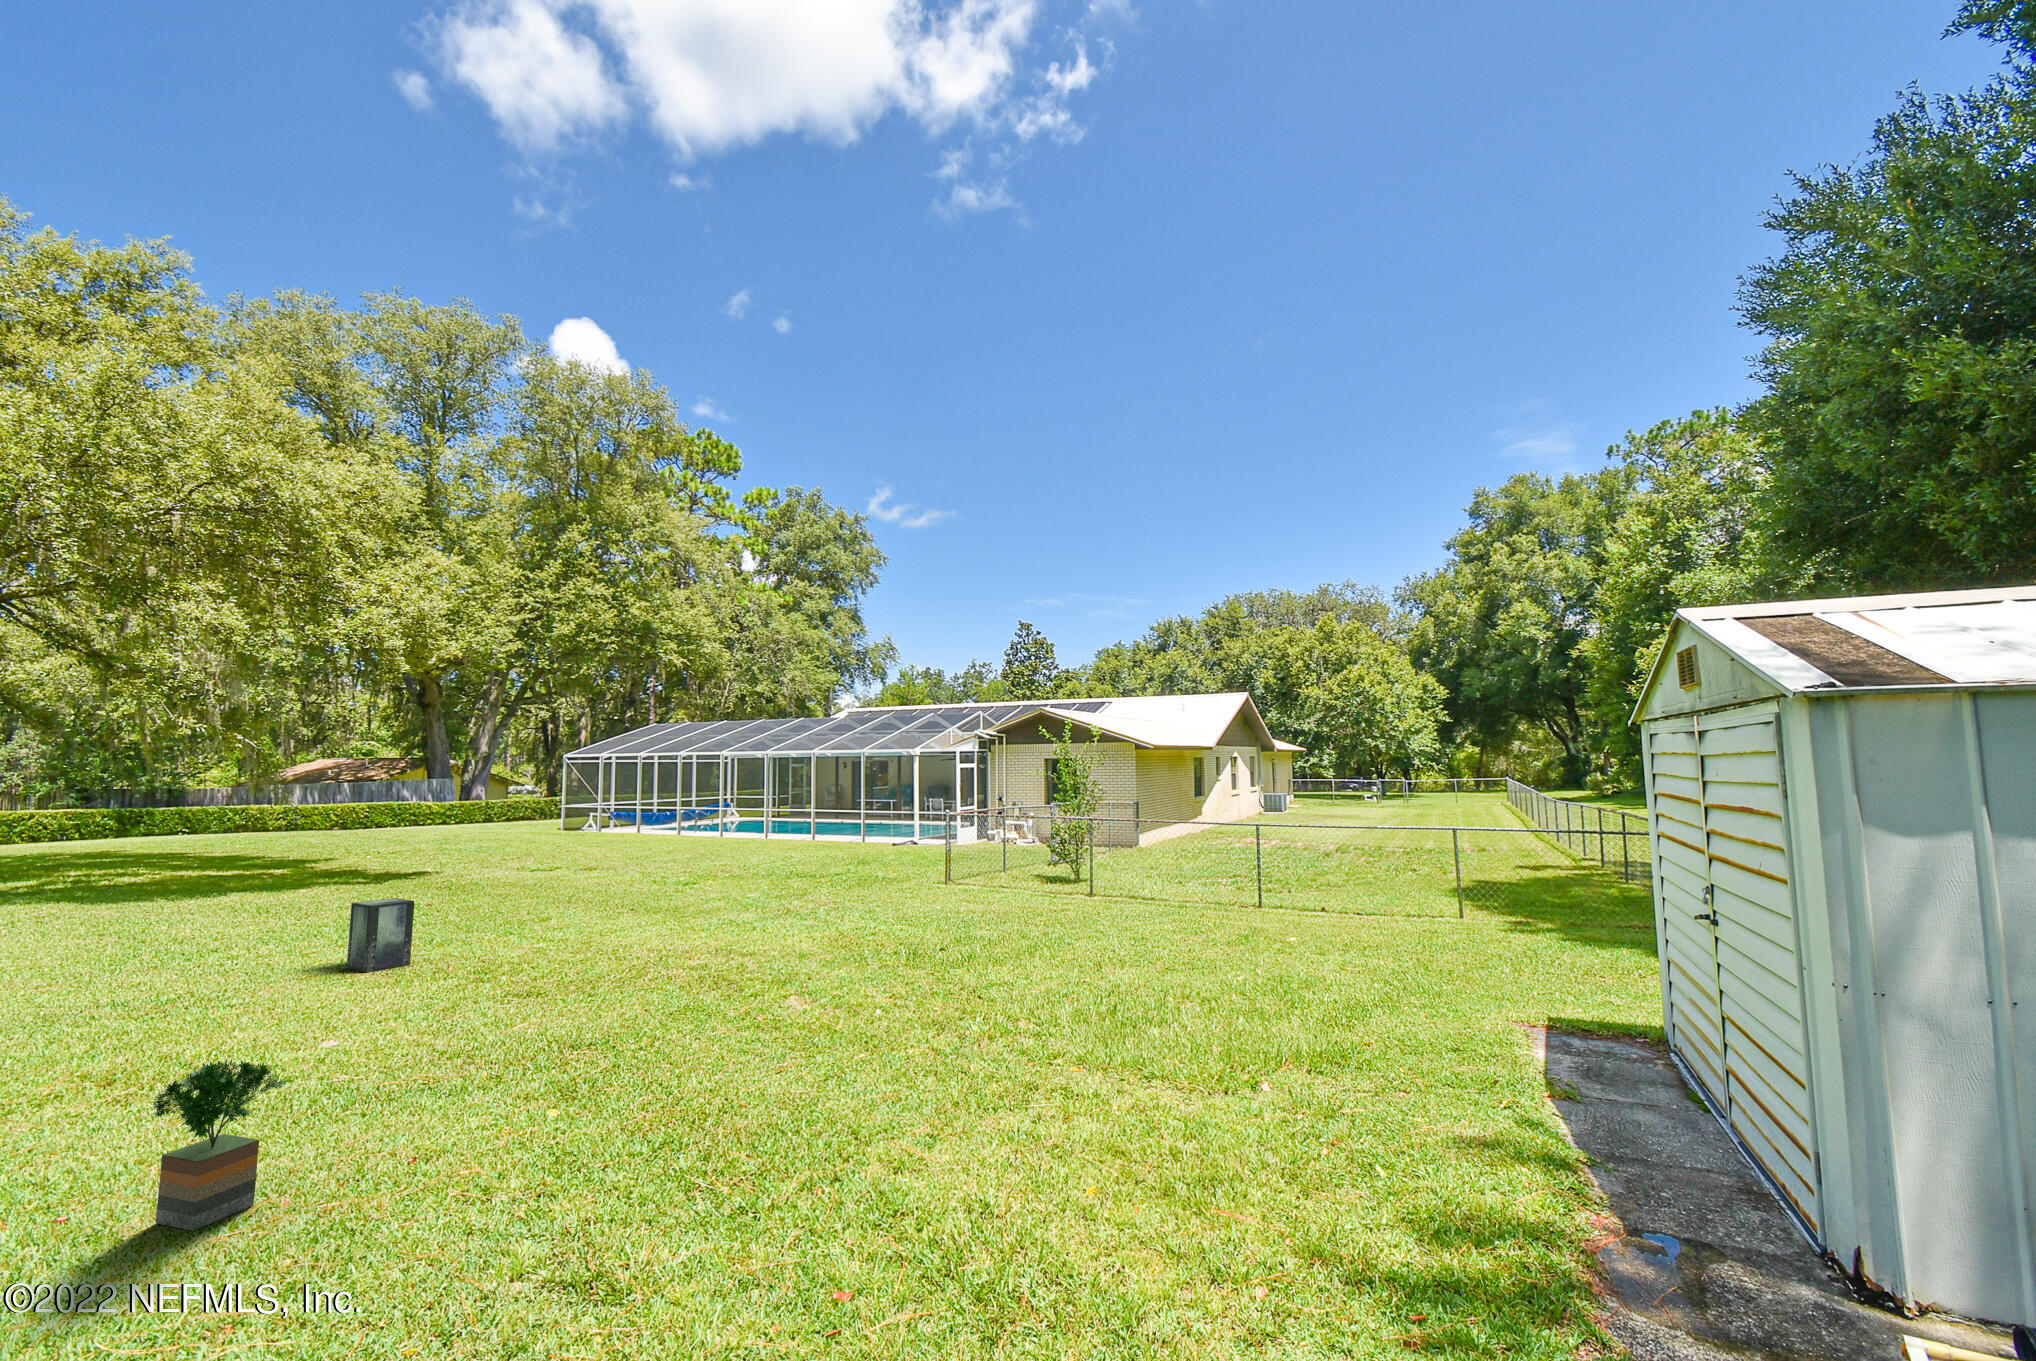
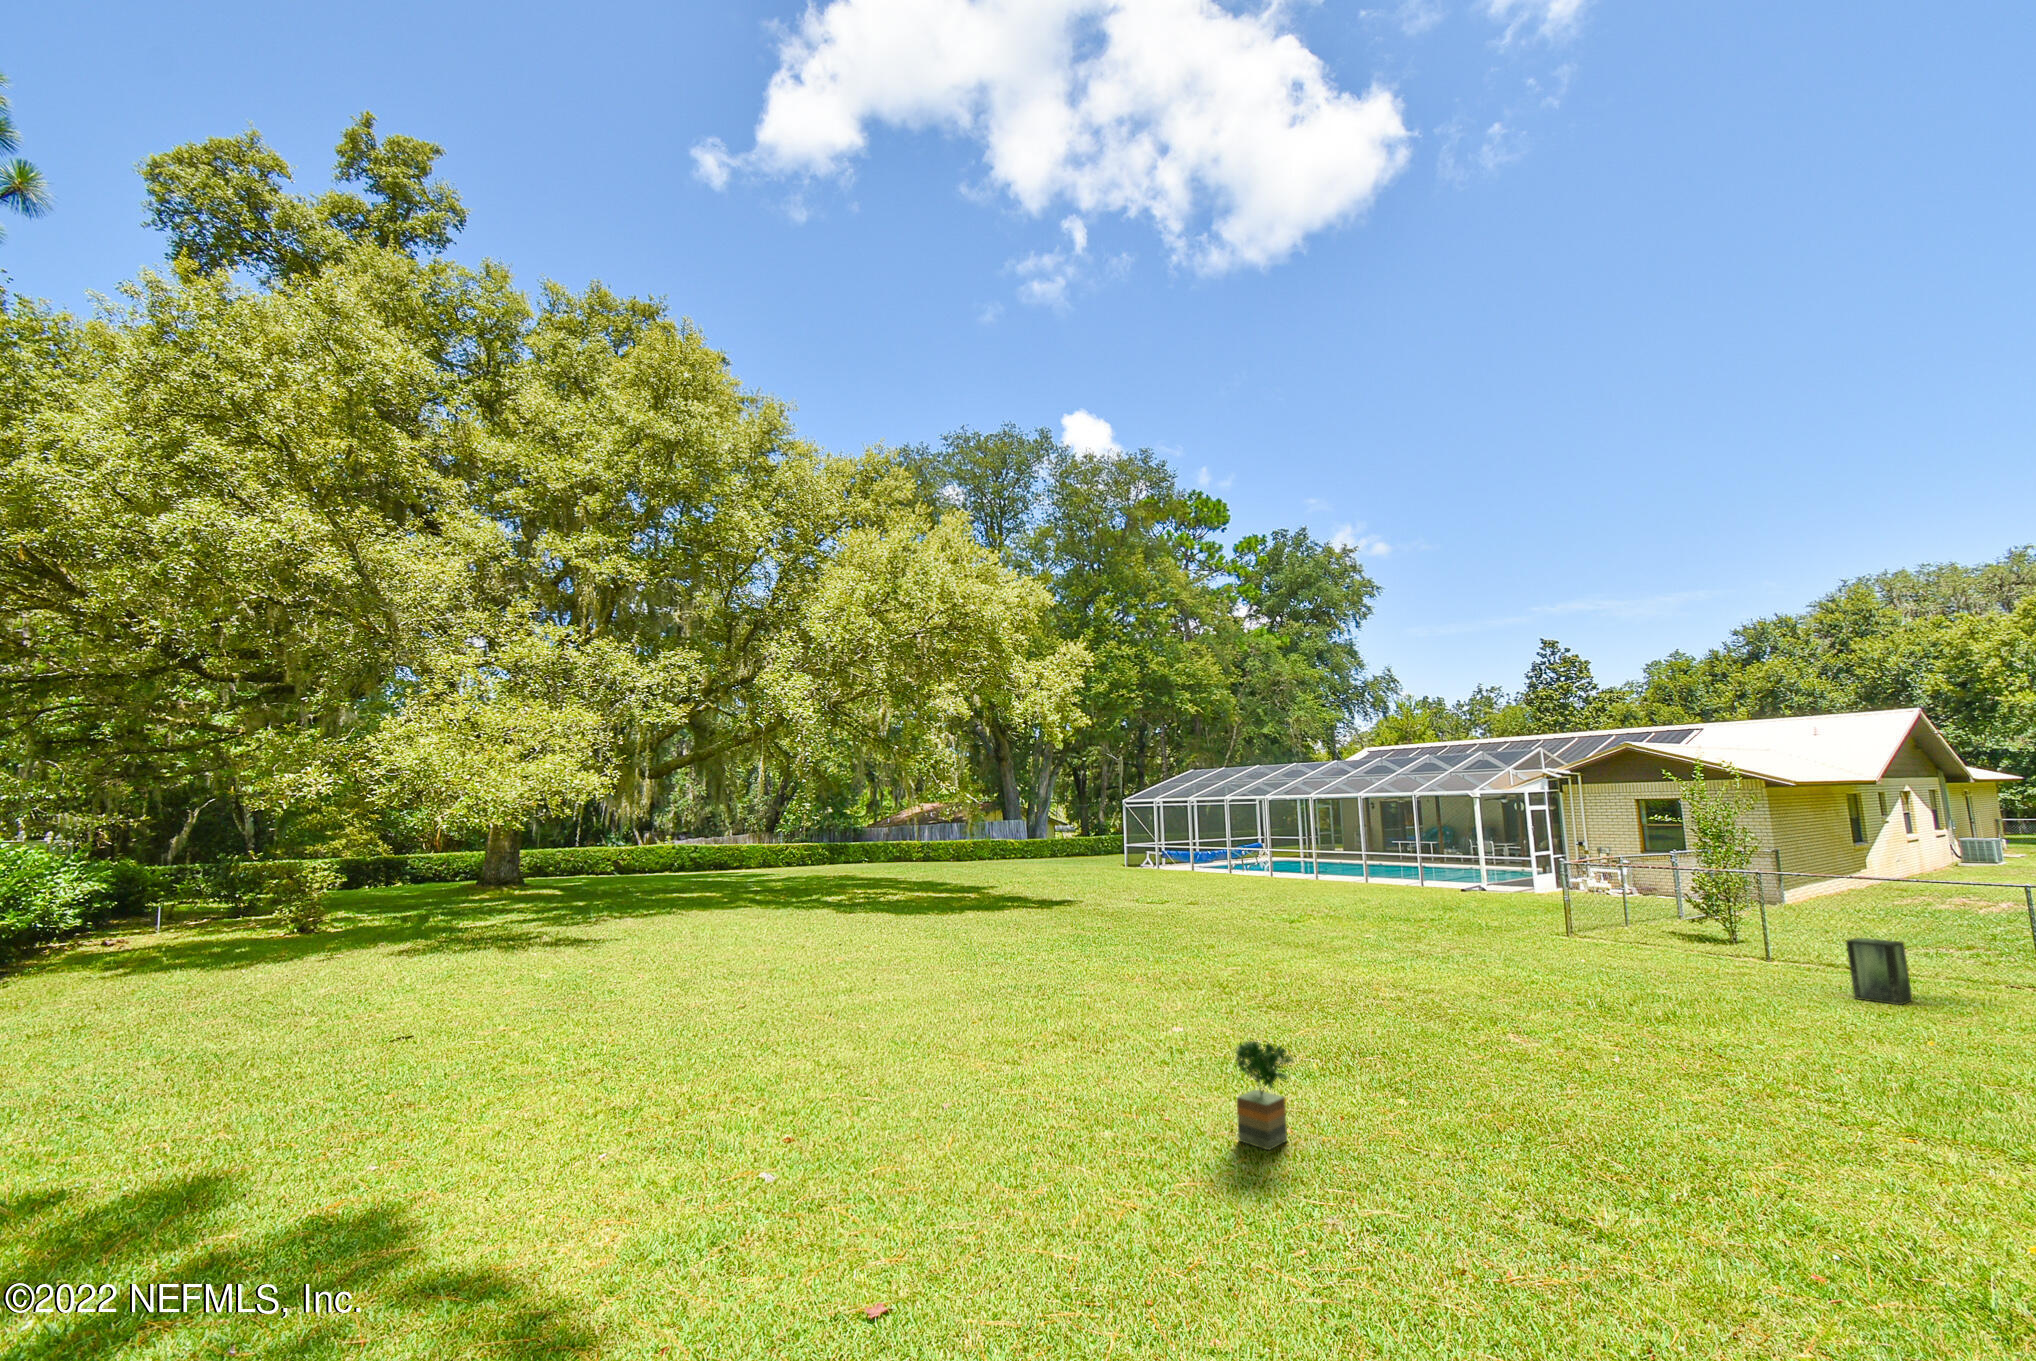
storage box: present [347,898,414,973] -> present [1846,938,1912,1005]

